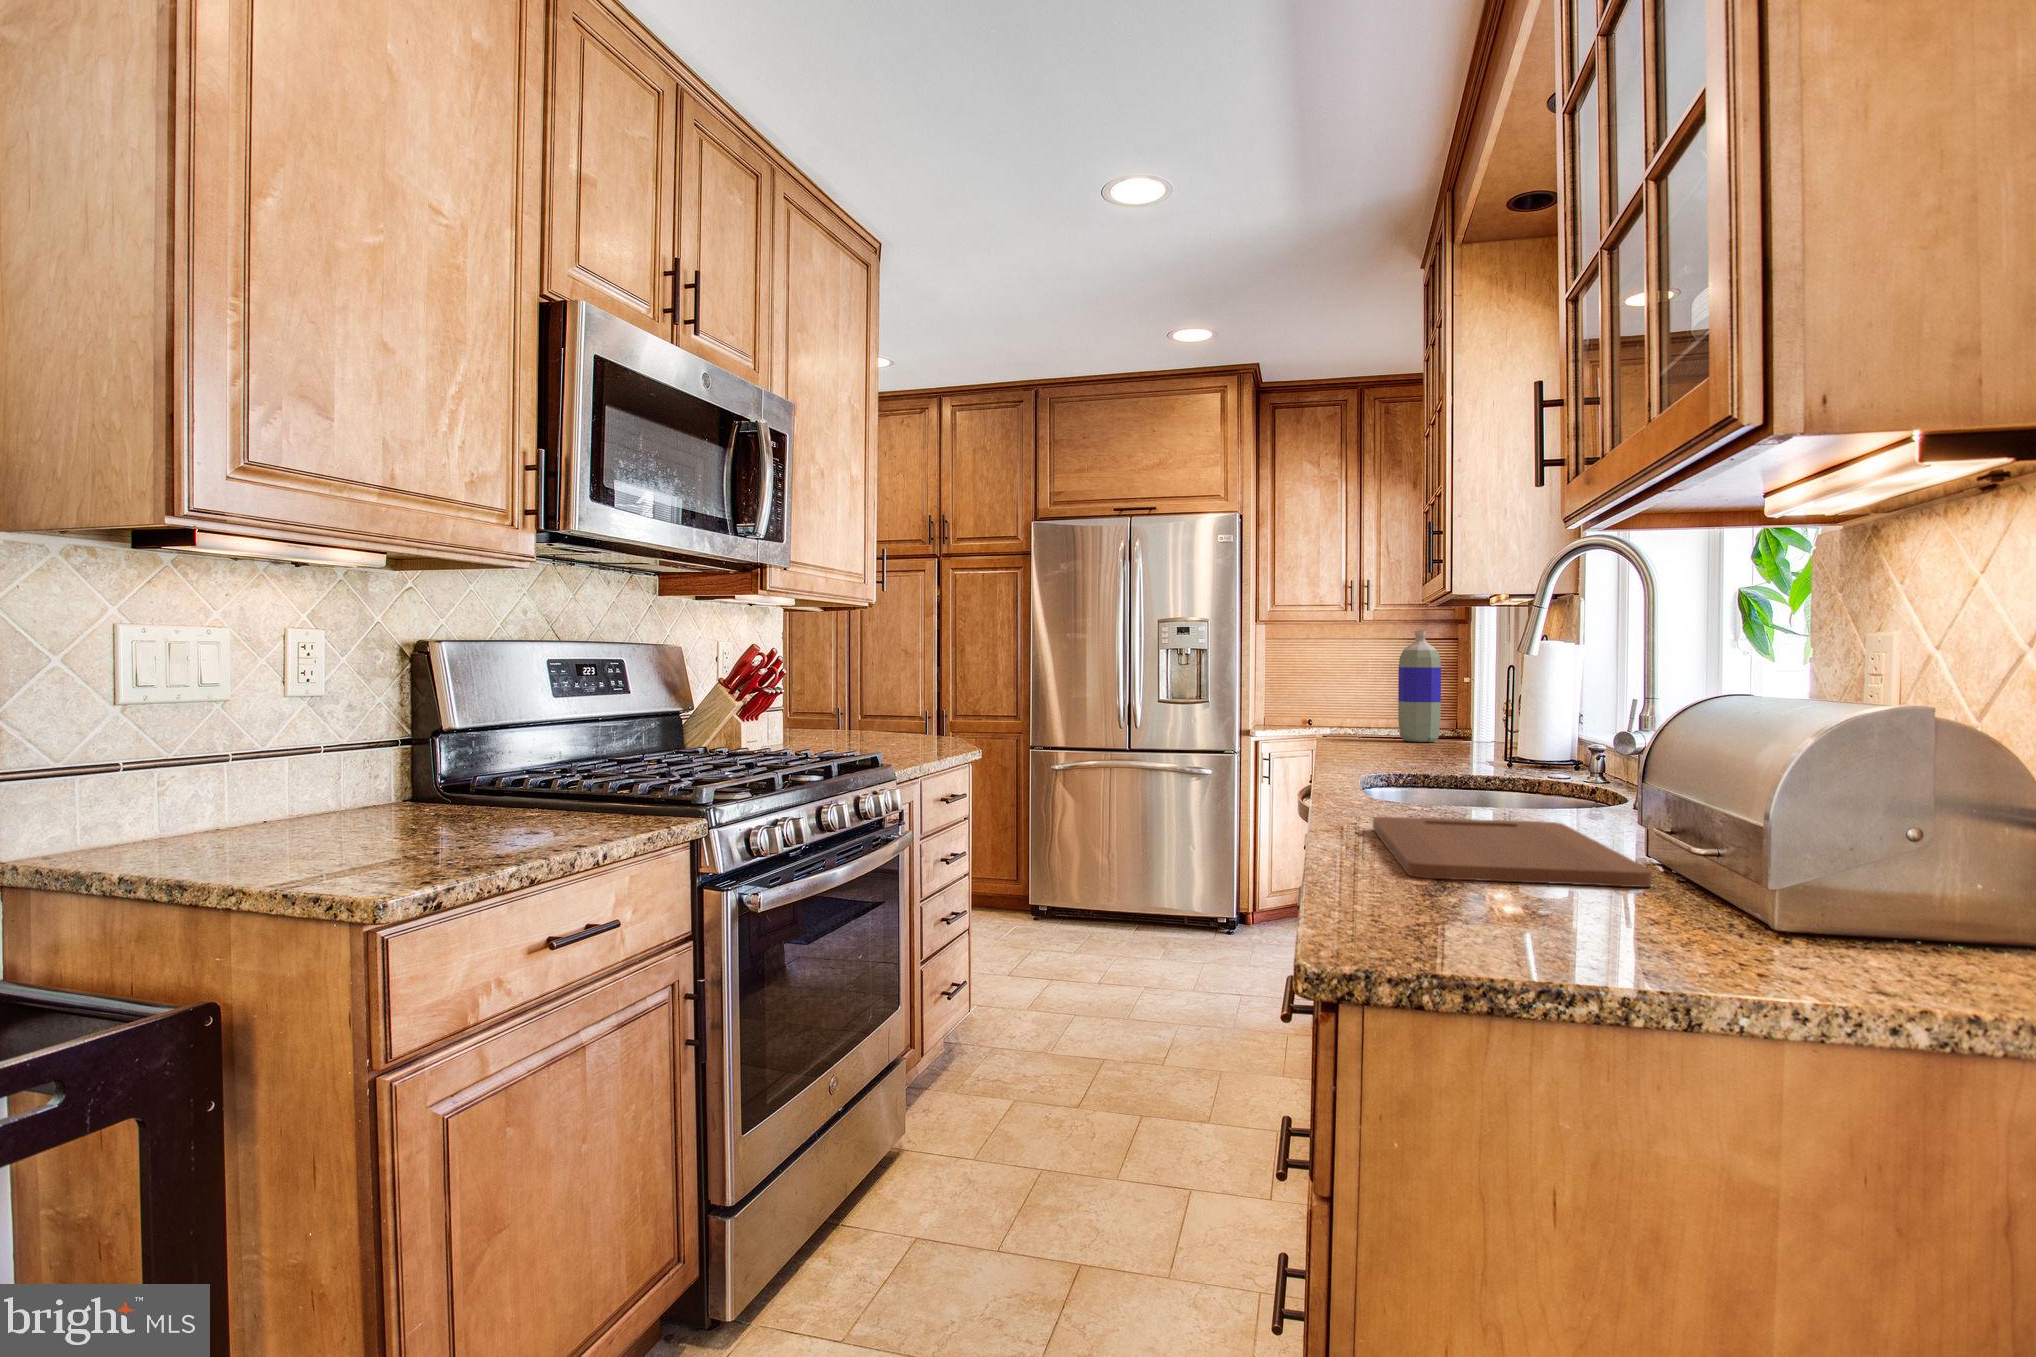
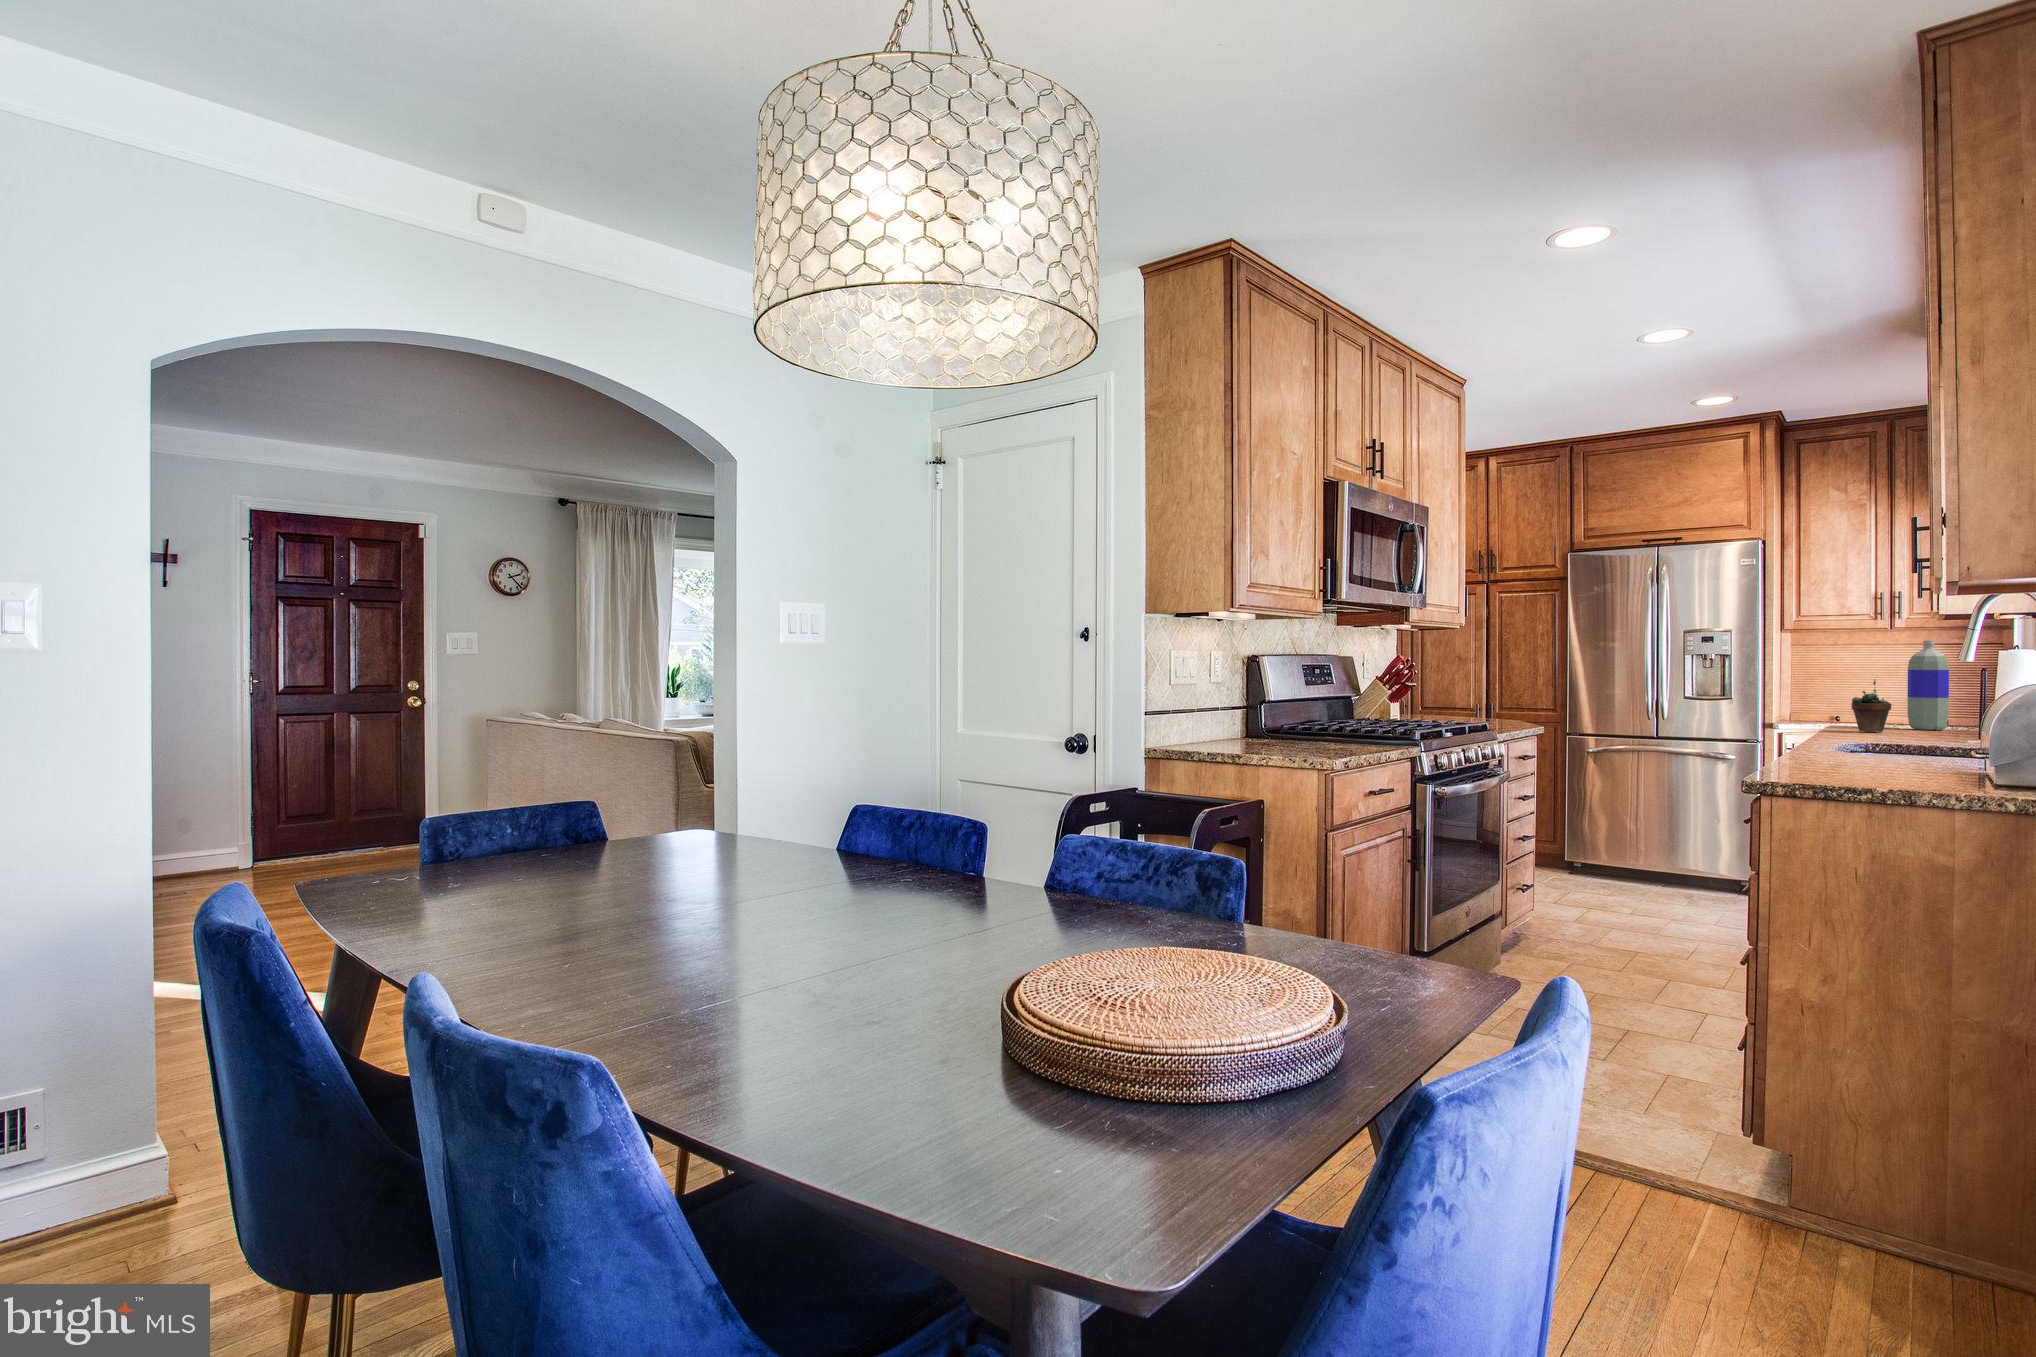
succulent plant: none [1348,680,1391,749] -> present [1851,679,1891,732]
cutting board: present [1373,817,1652,887] -> none [1821,753,1962,776]

